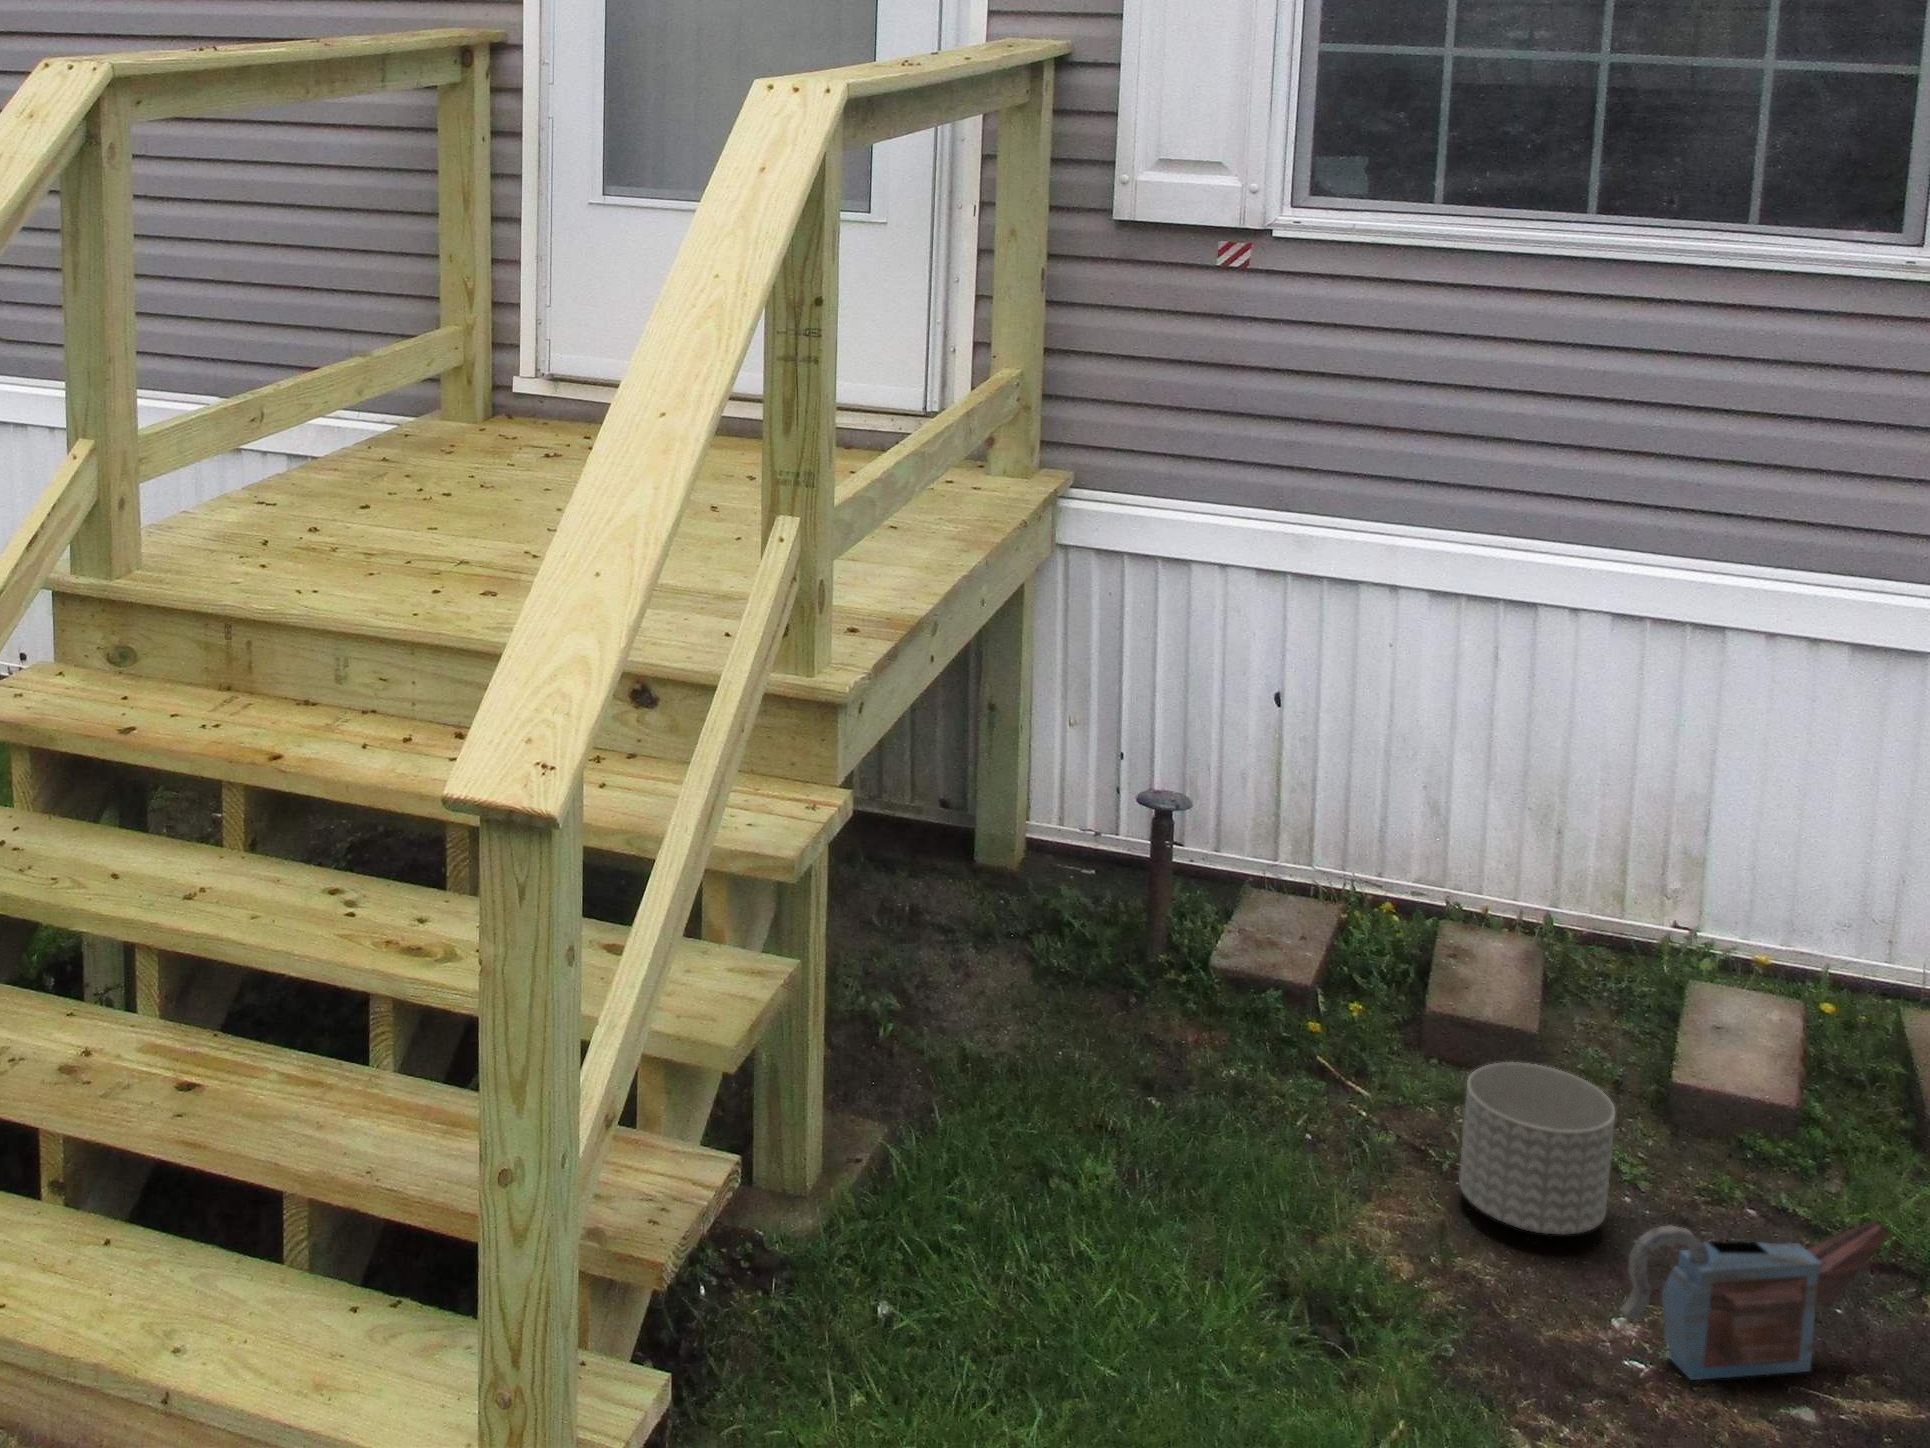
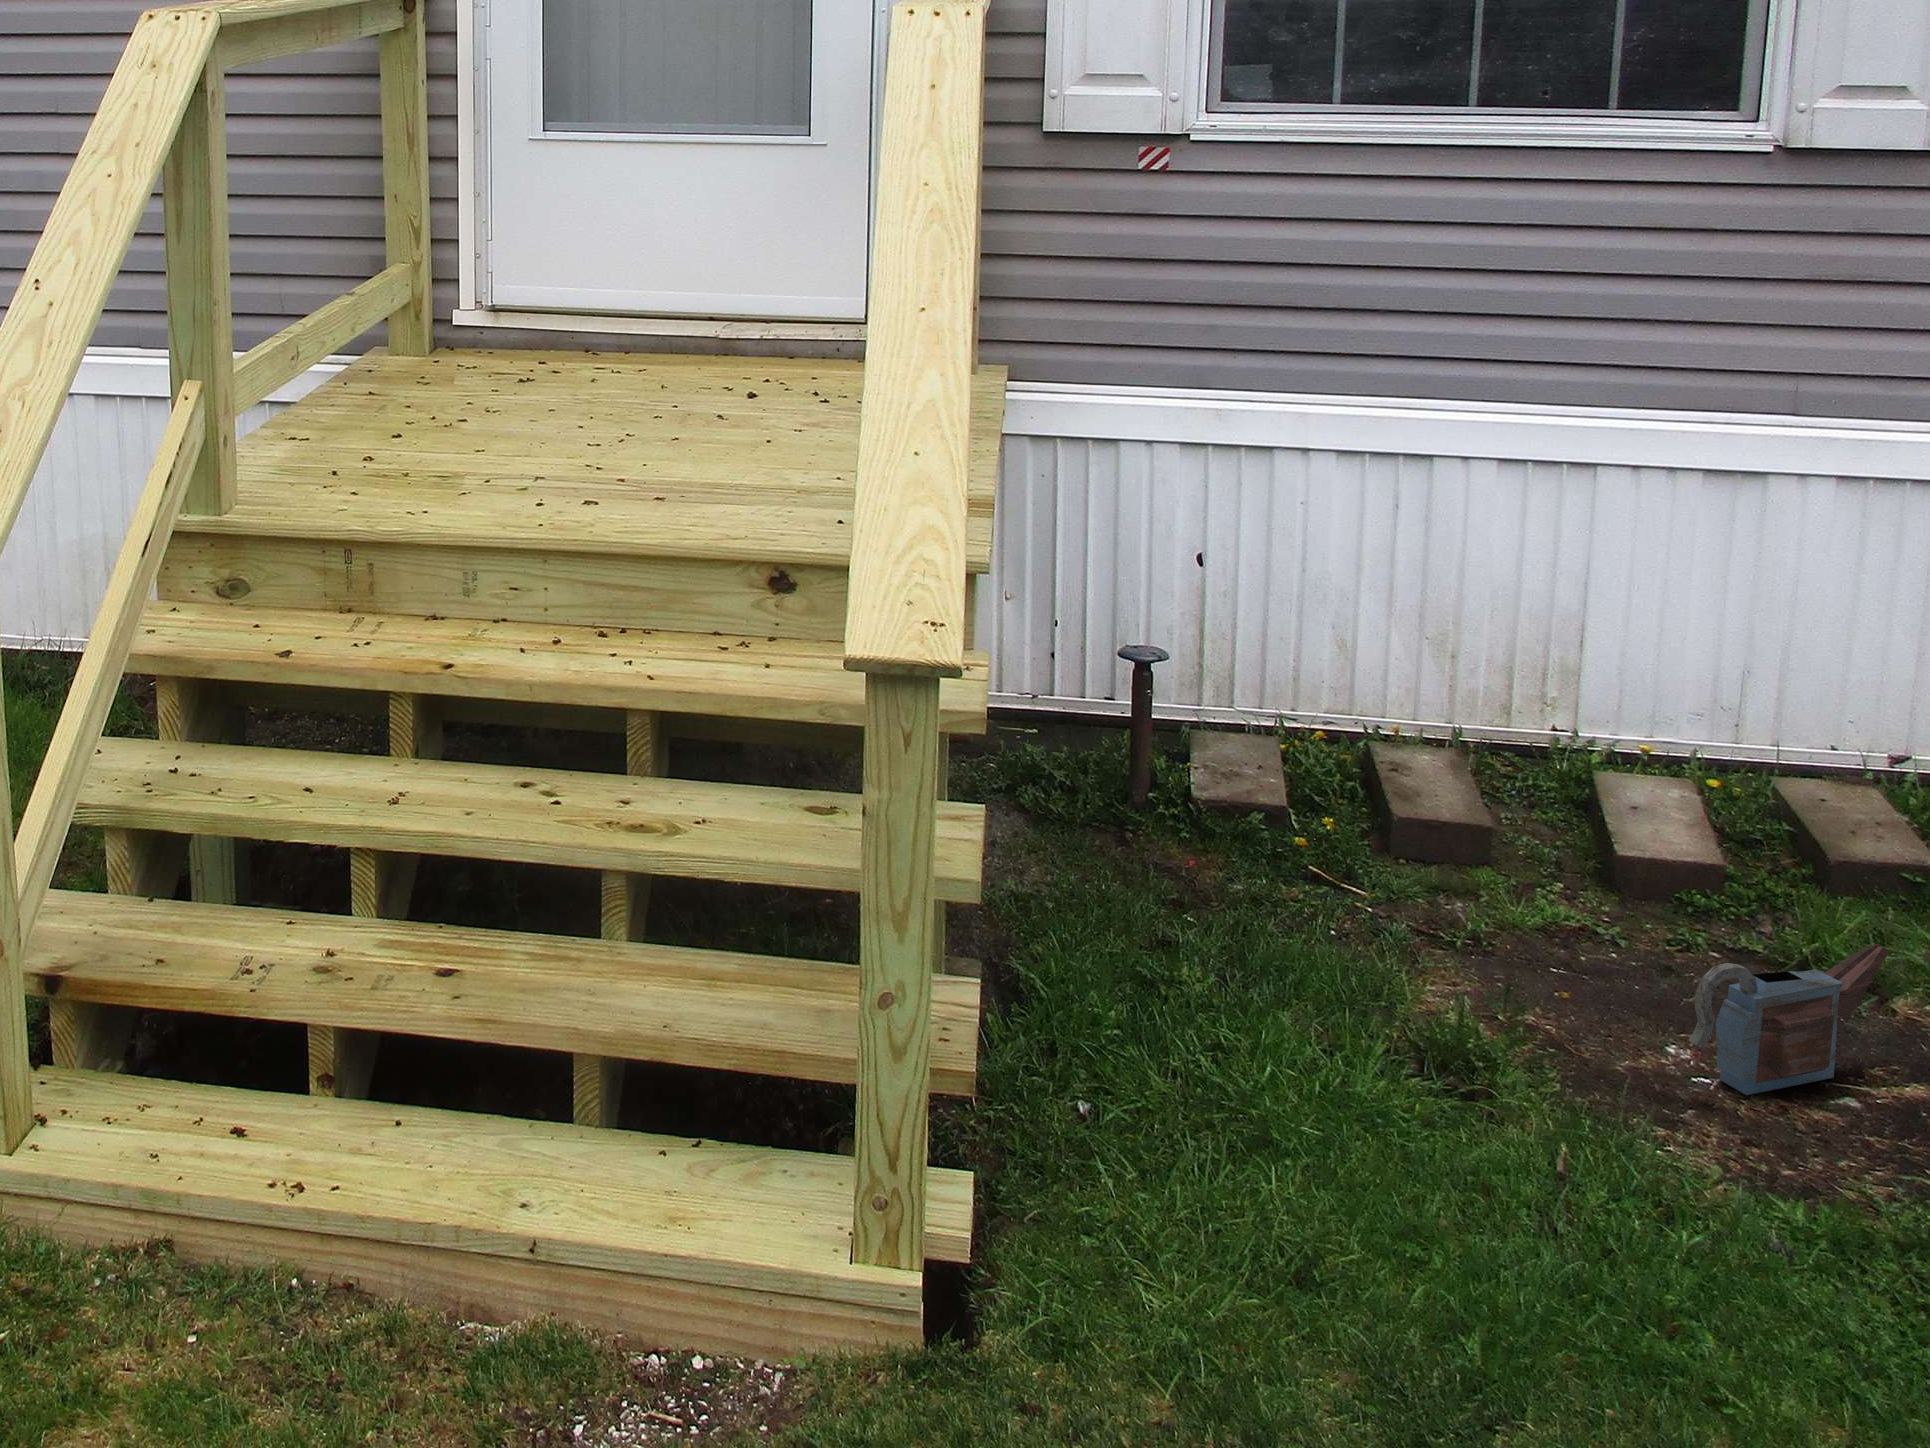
planter: present [1459,1062,1615,1235] -> none [1489,849,1630,993]

